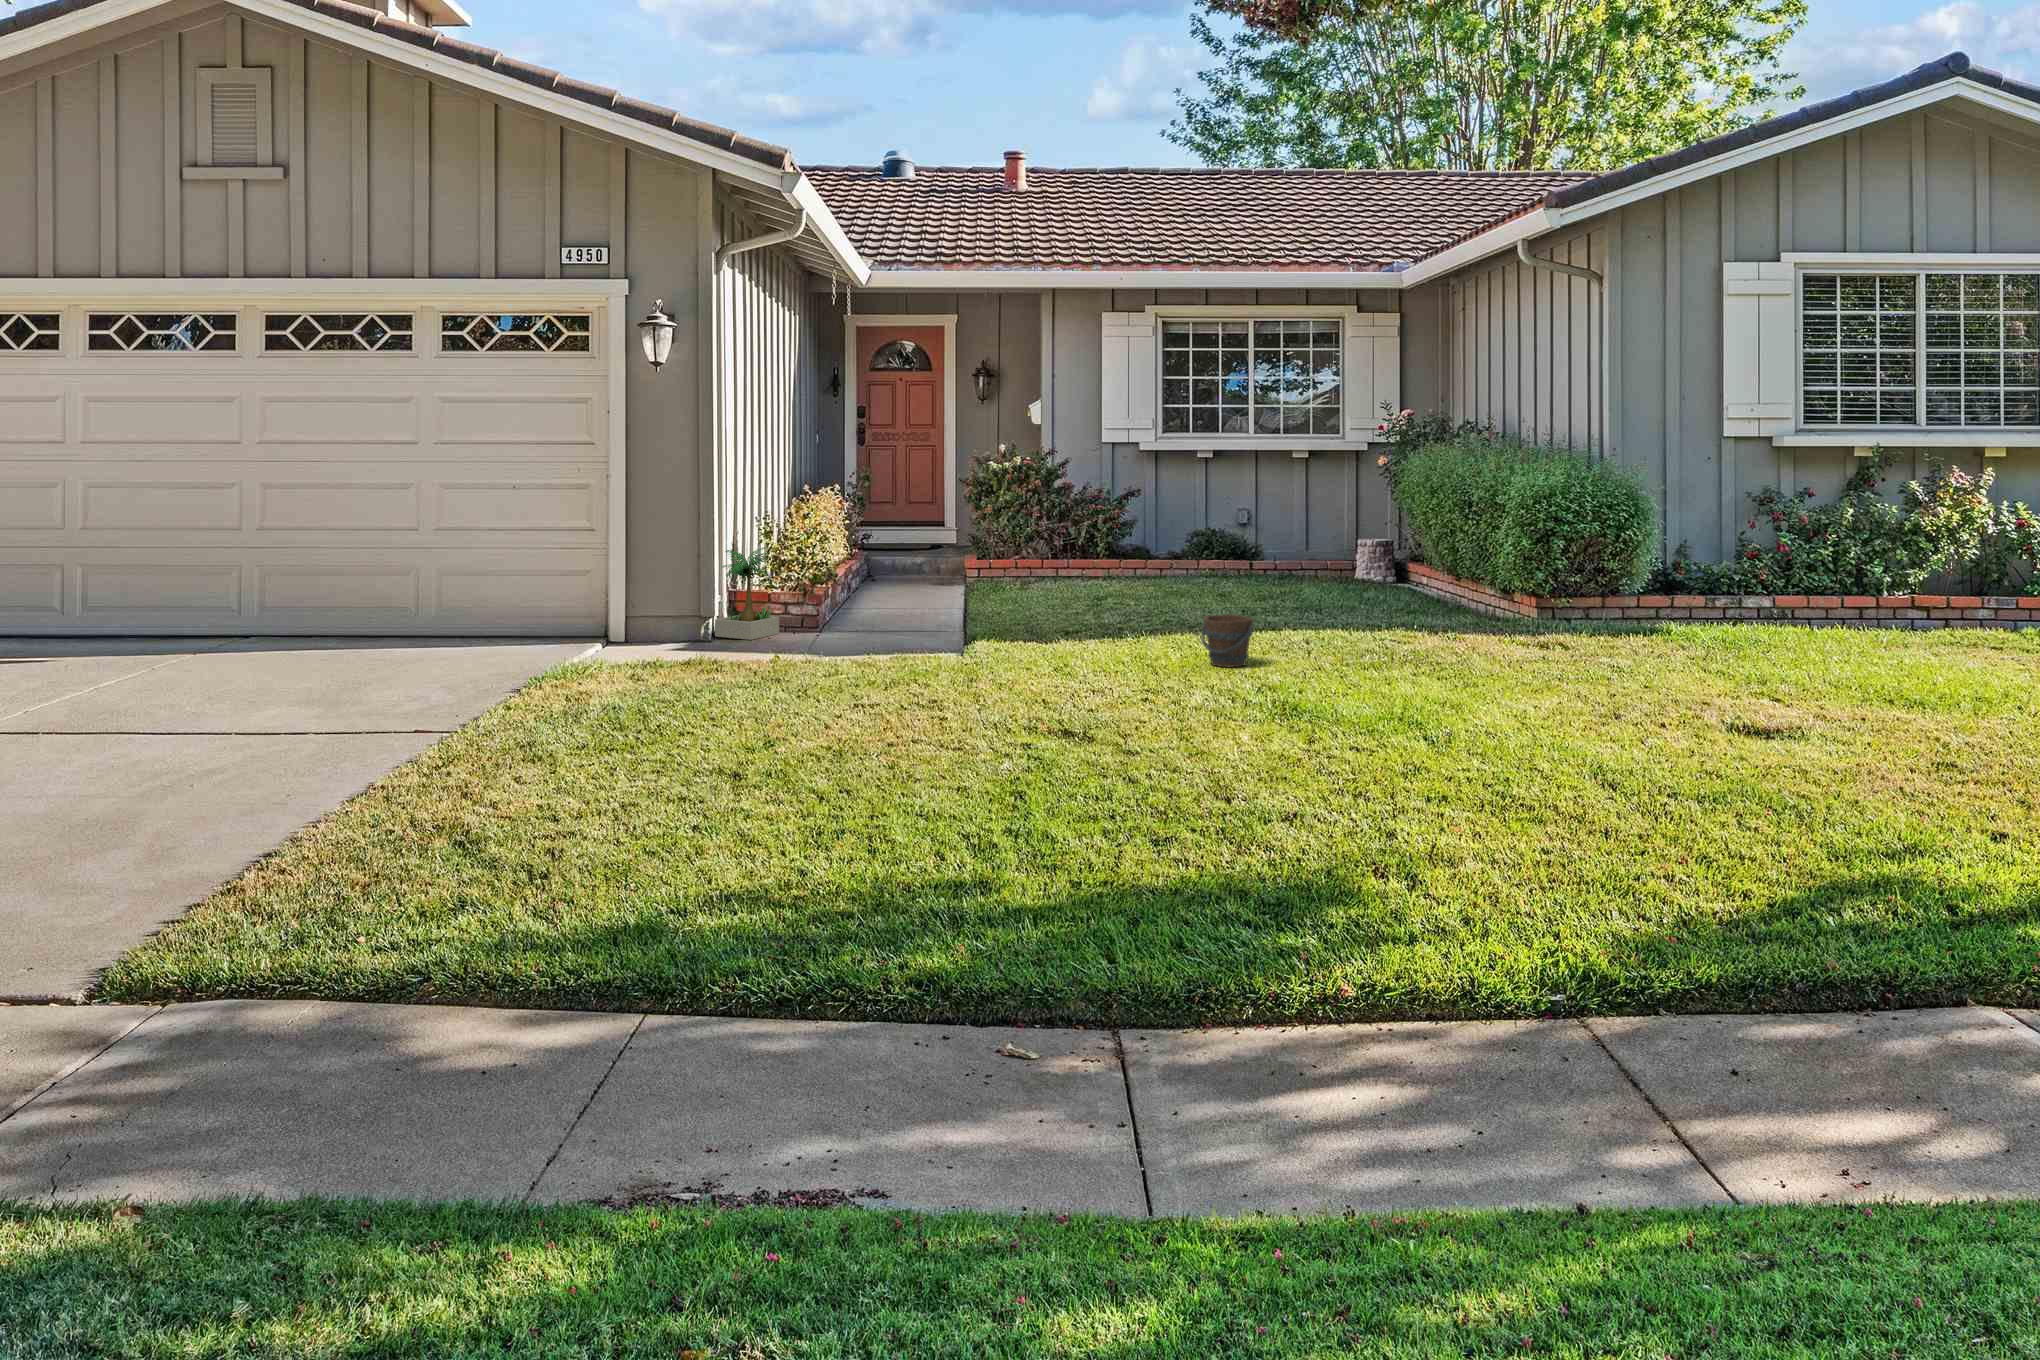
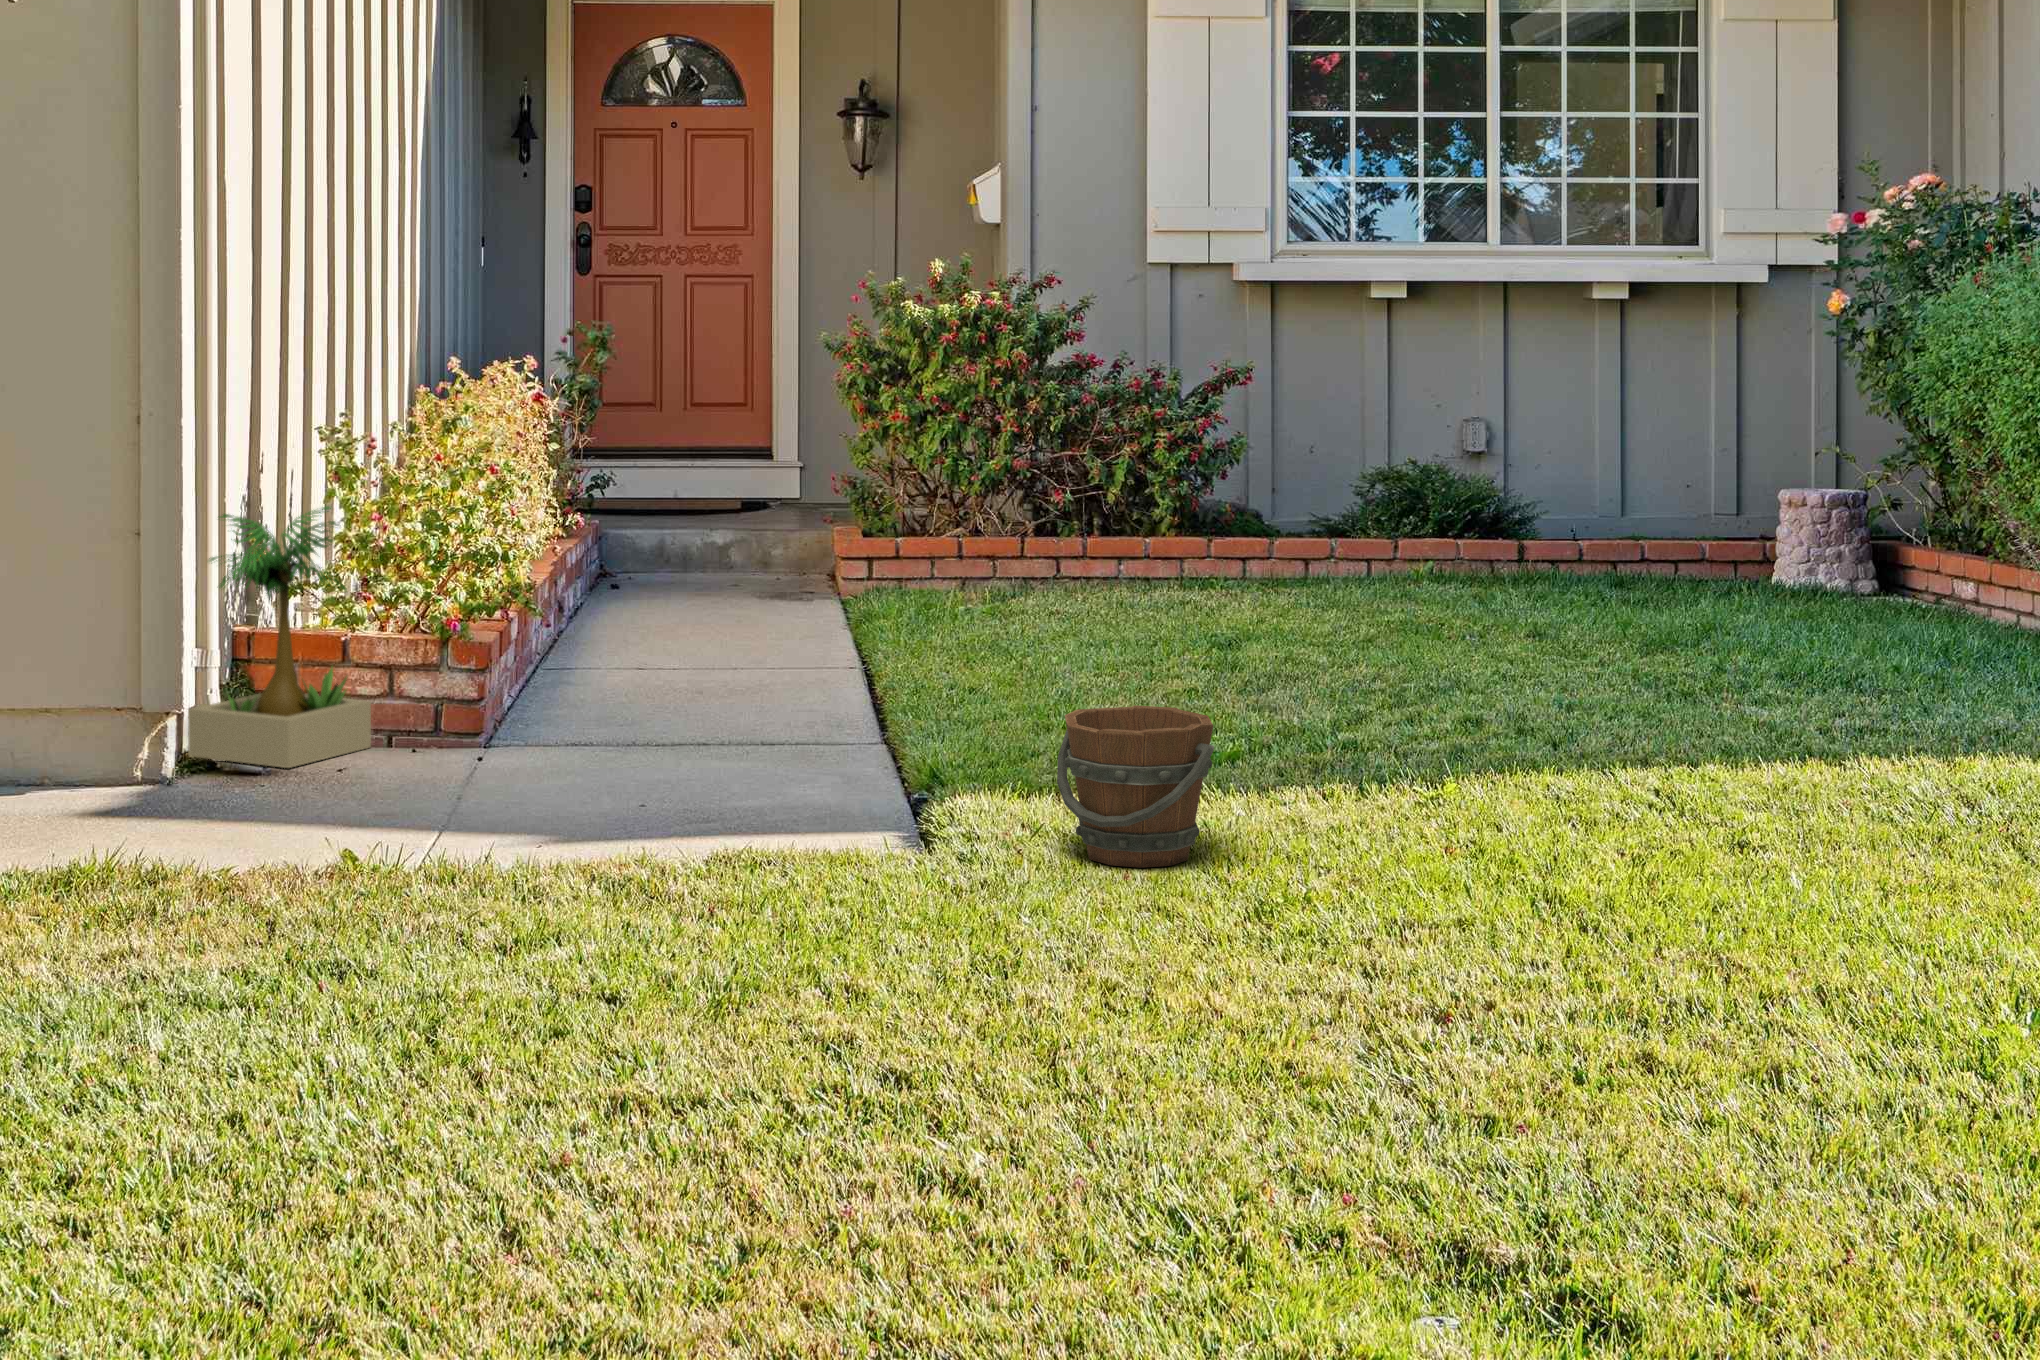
bucket: present [1201,615,1253,667] -> present [1057,705,1214,868]

